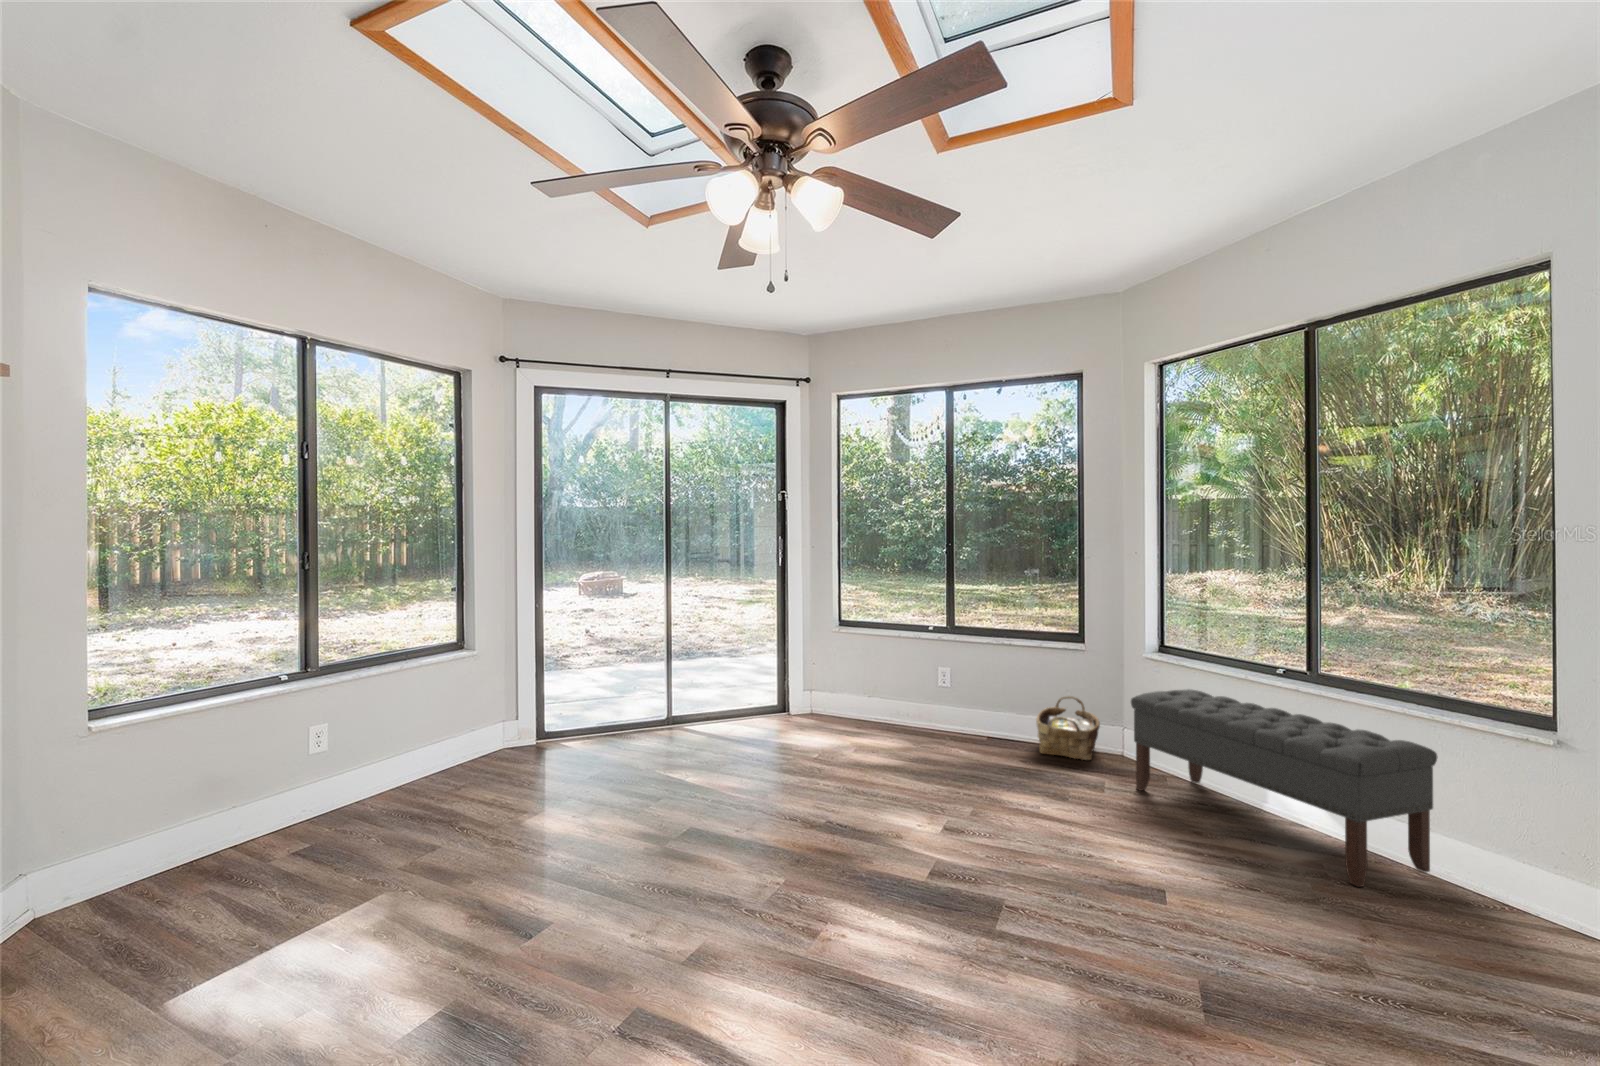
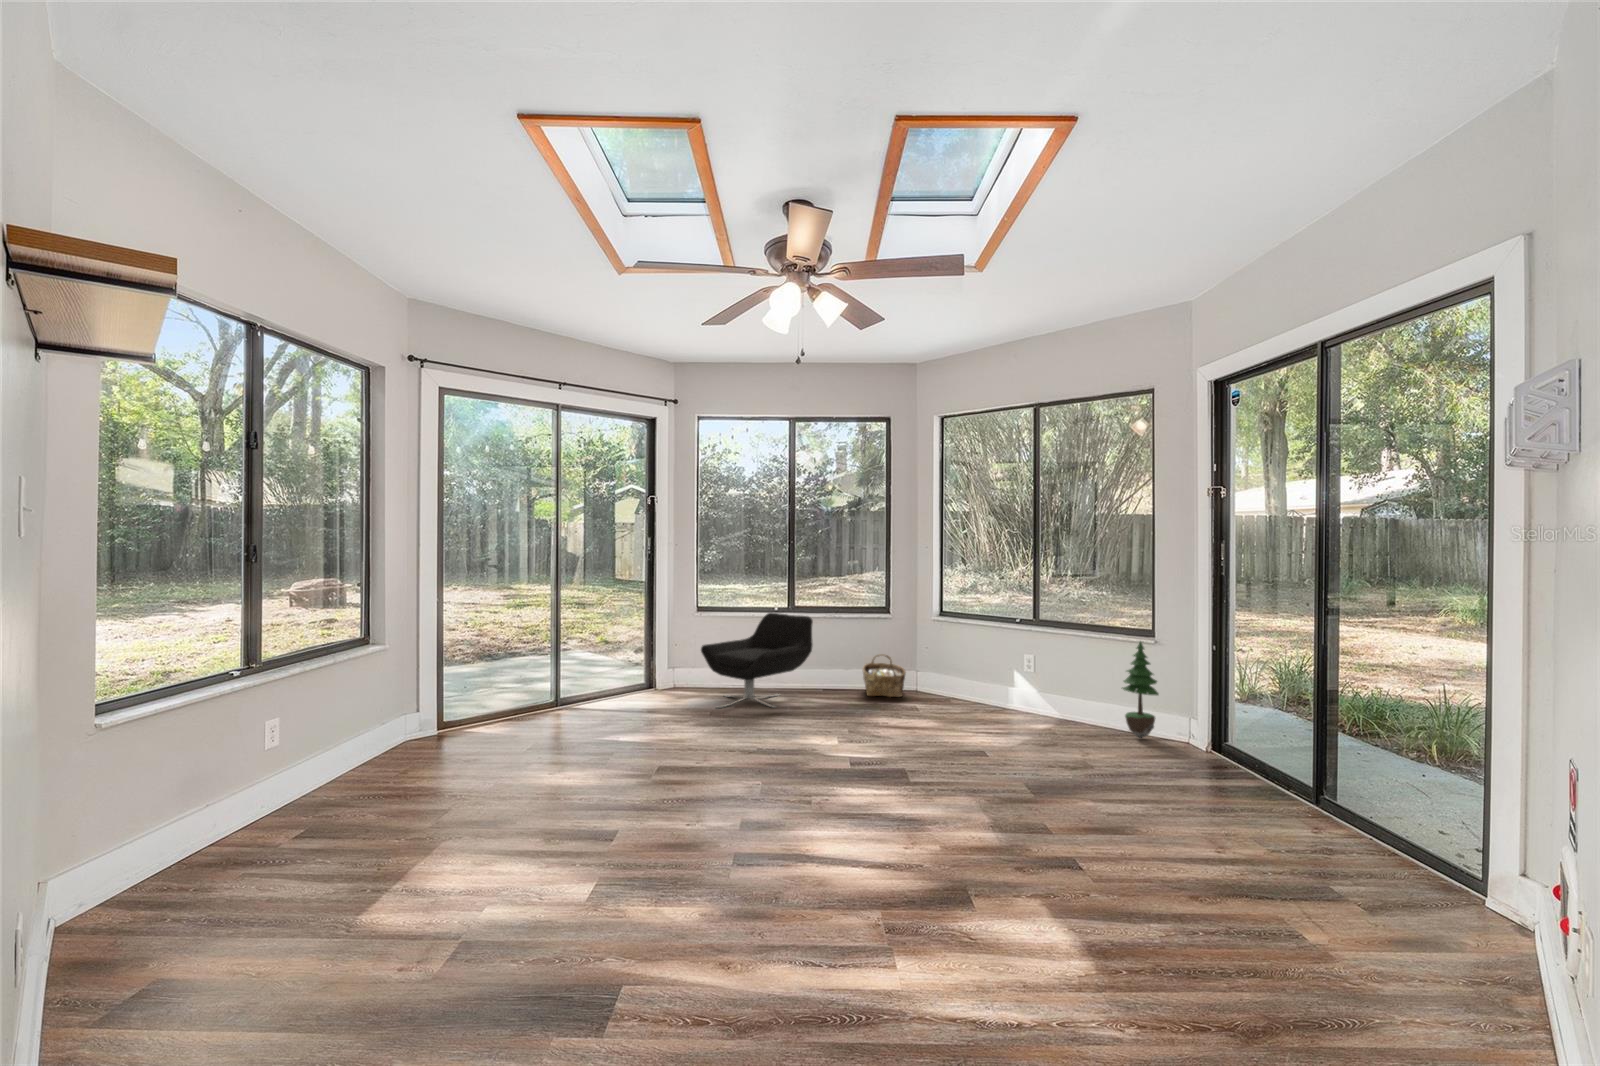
lounge chair: none [828,632,965,757] -> present [701,613,813,708]
bench: present [1131,689,1438,887] -> none [936,639,1106,737]
potted tree: none [1464,730,1559,916] -> present [1122,642,1158,738]

